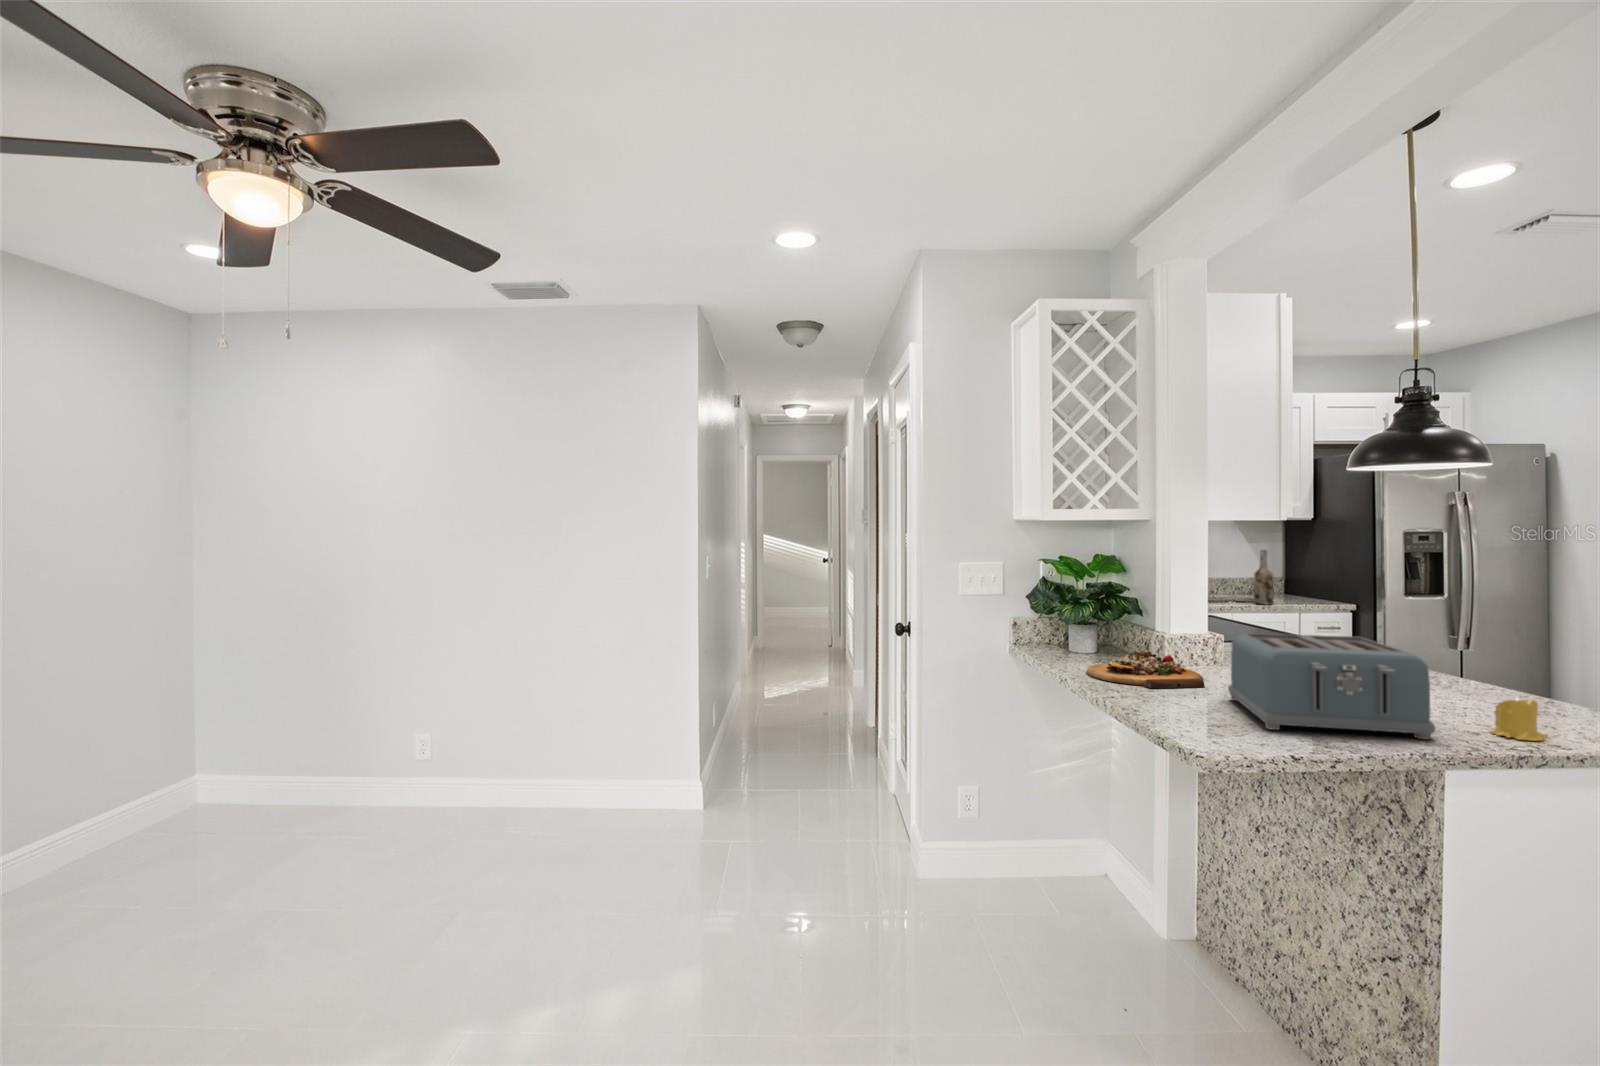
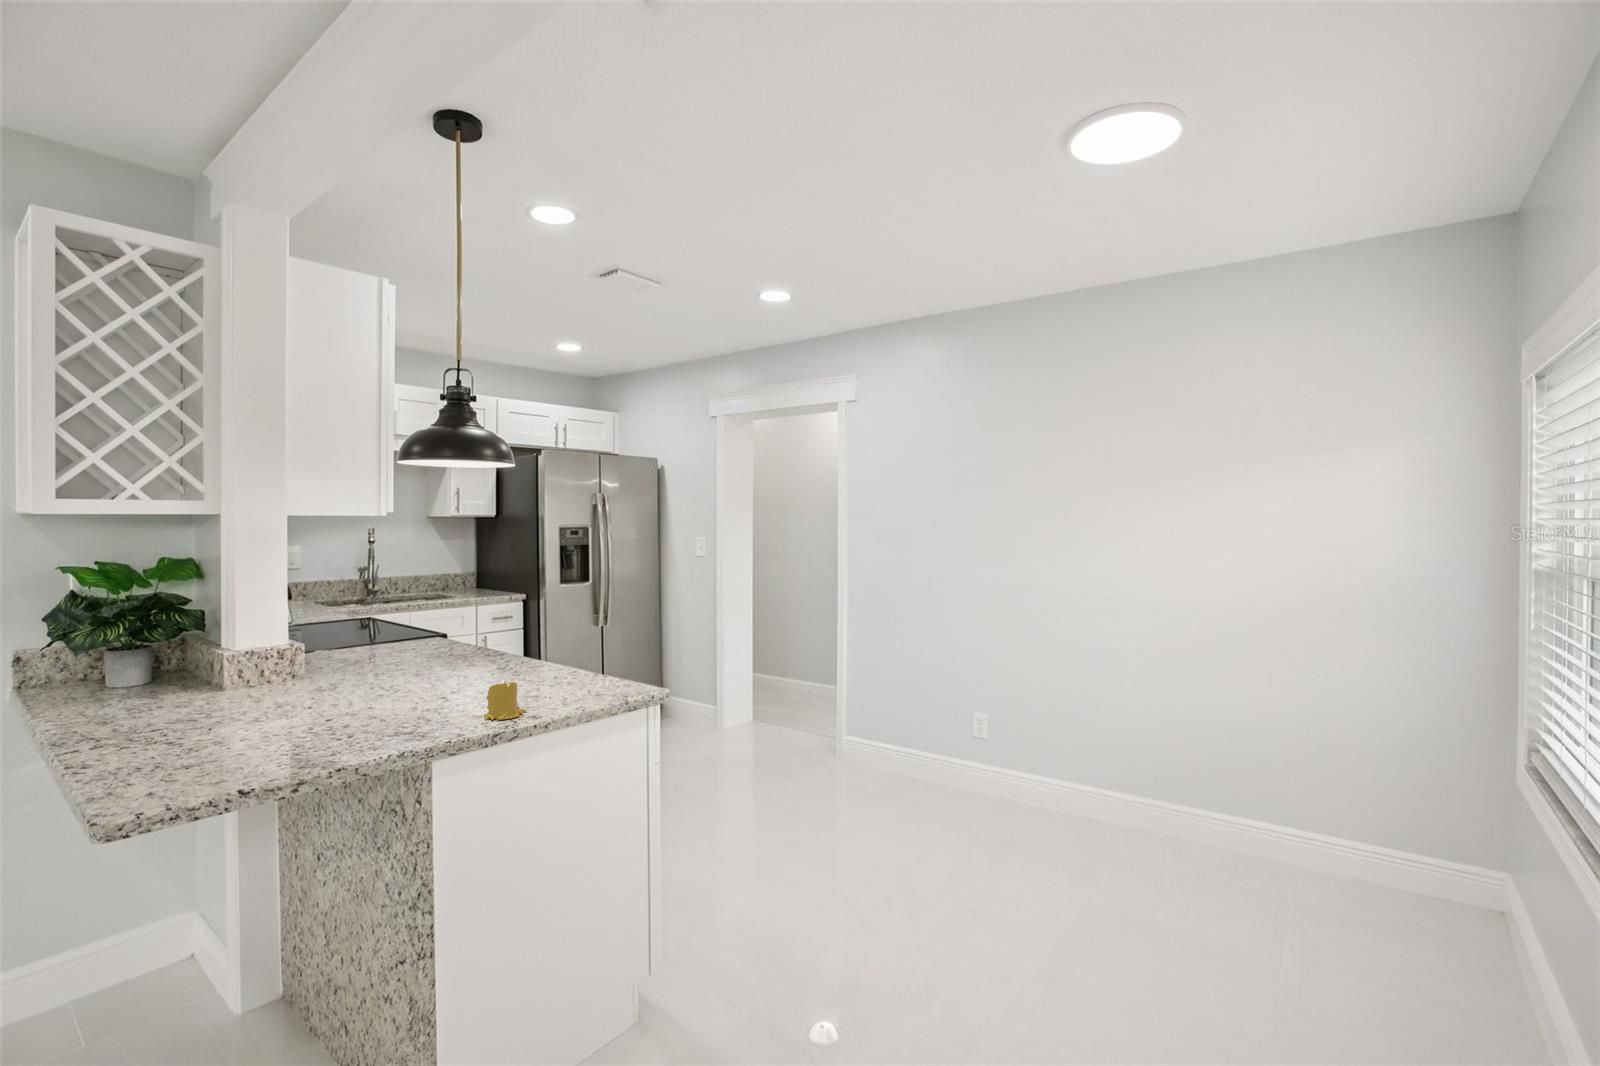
wine bottle: present [1254,550,1274,605] -> none [433,546,452,601]
toaster: present [1228,633,1435,740] -> none [242,638,424,760]
cutting board: present [1086,651,1205,688] -> none [83,678,256,728]

